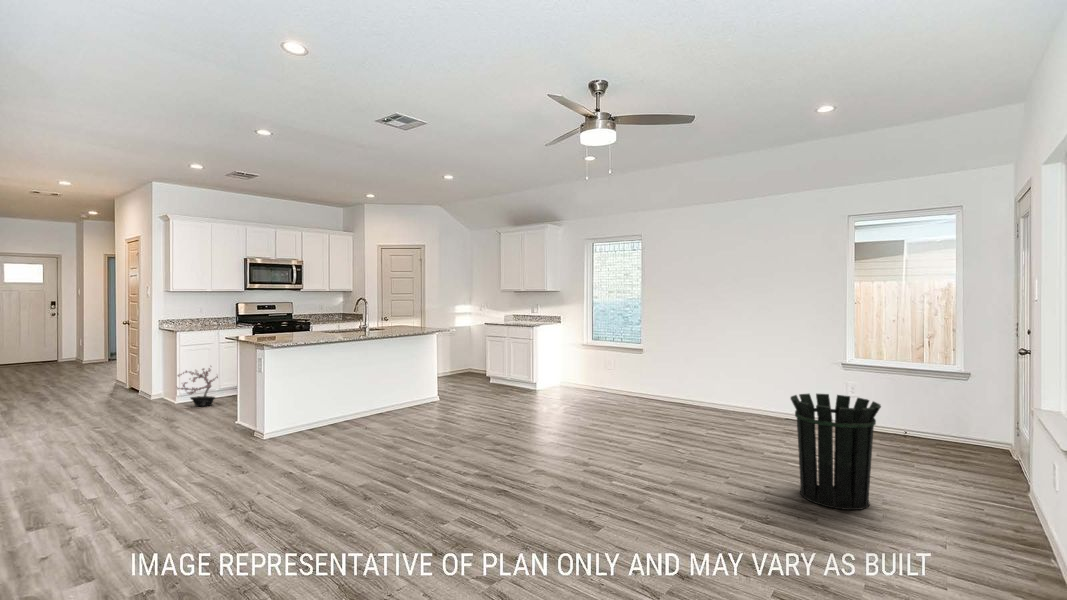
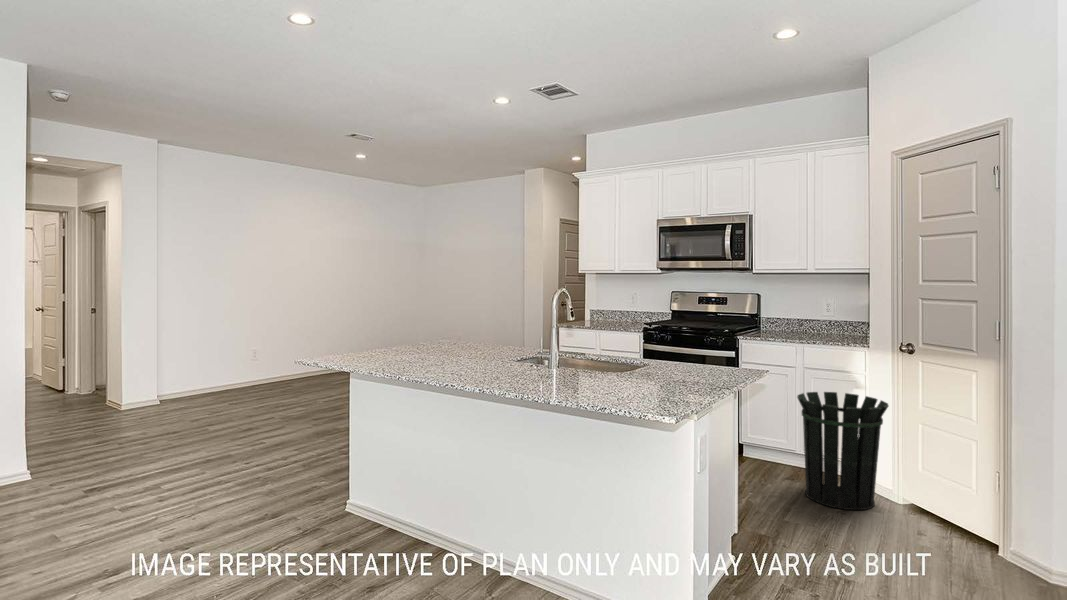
potted plant: present [177,368,218,406] -> none [155,357,202,401]

